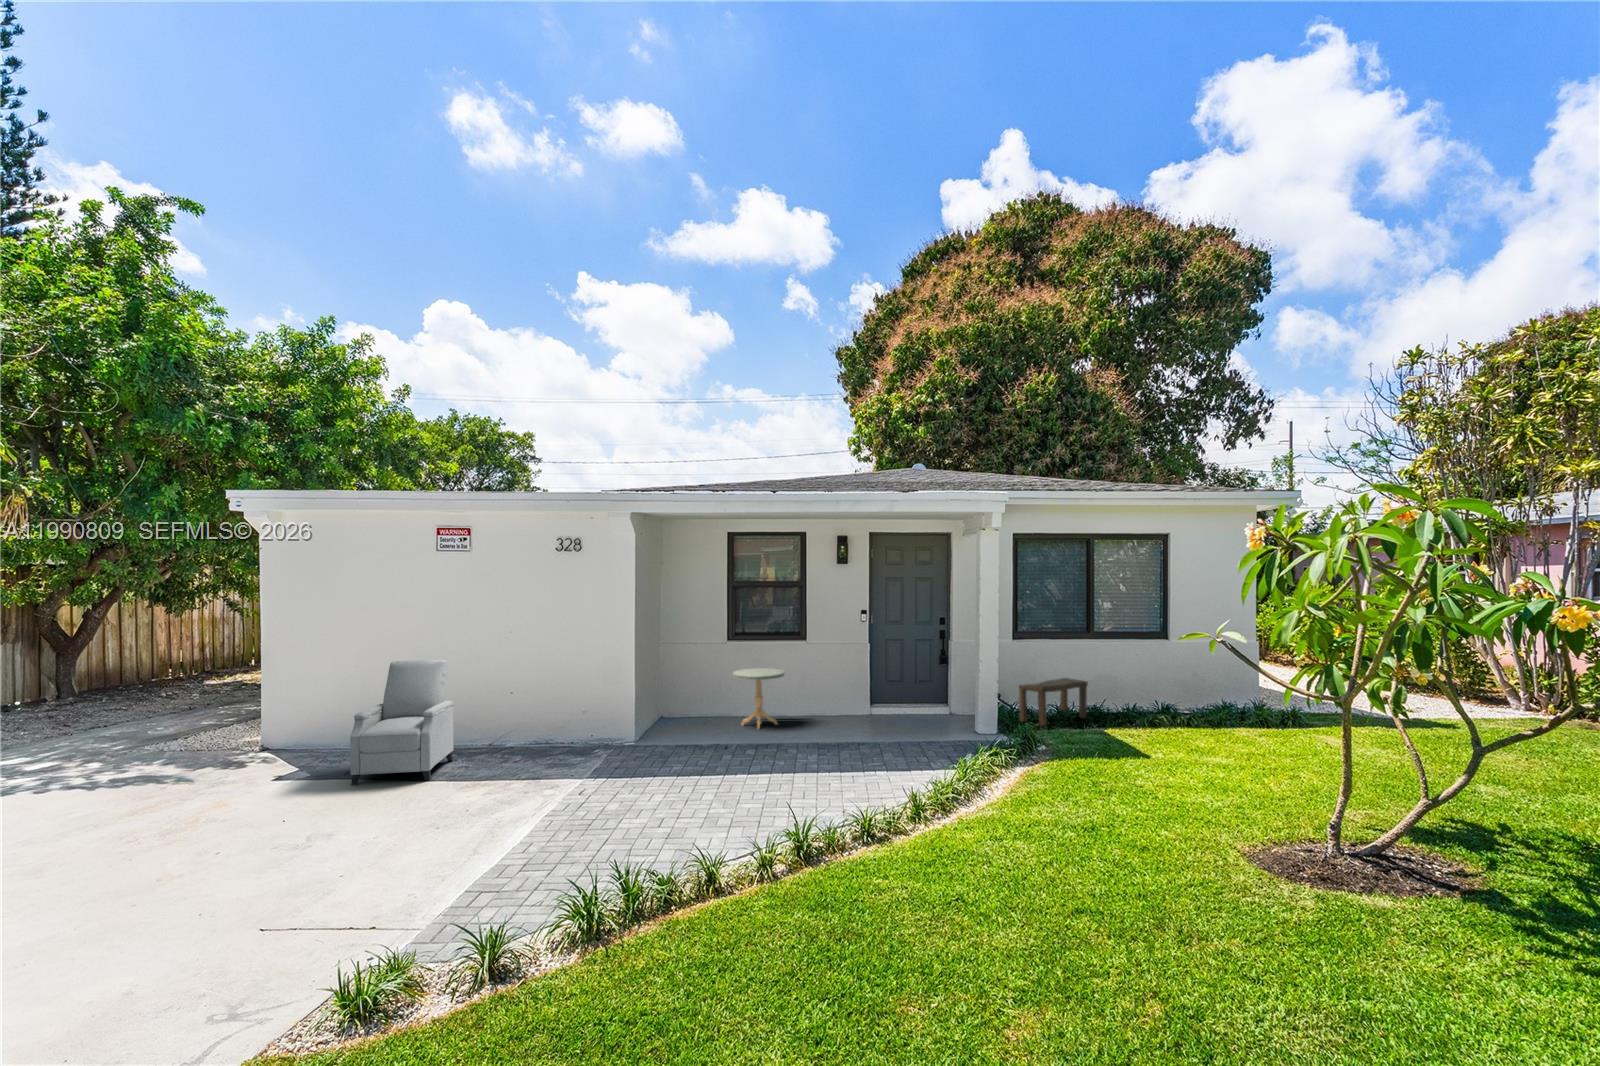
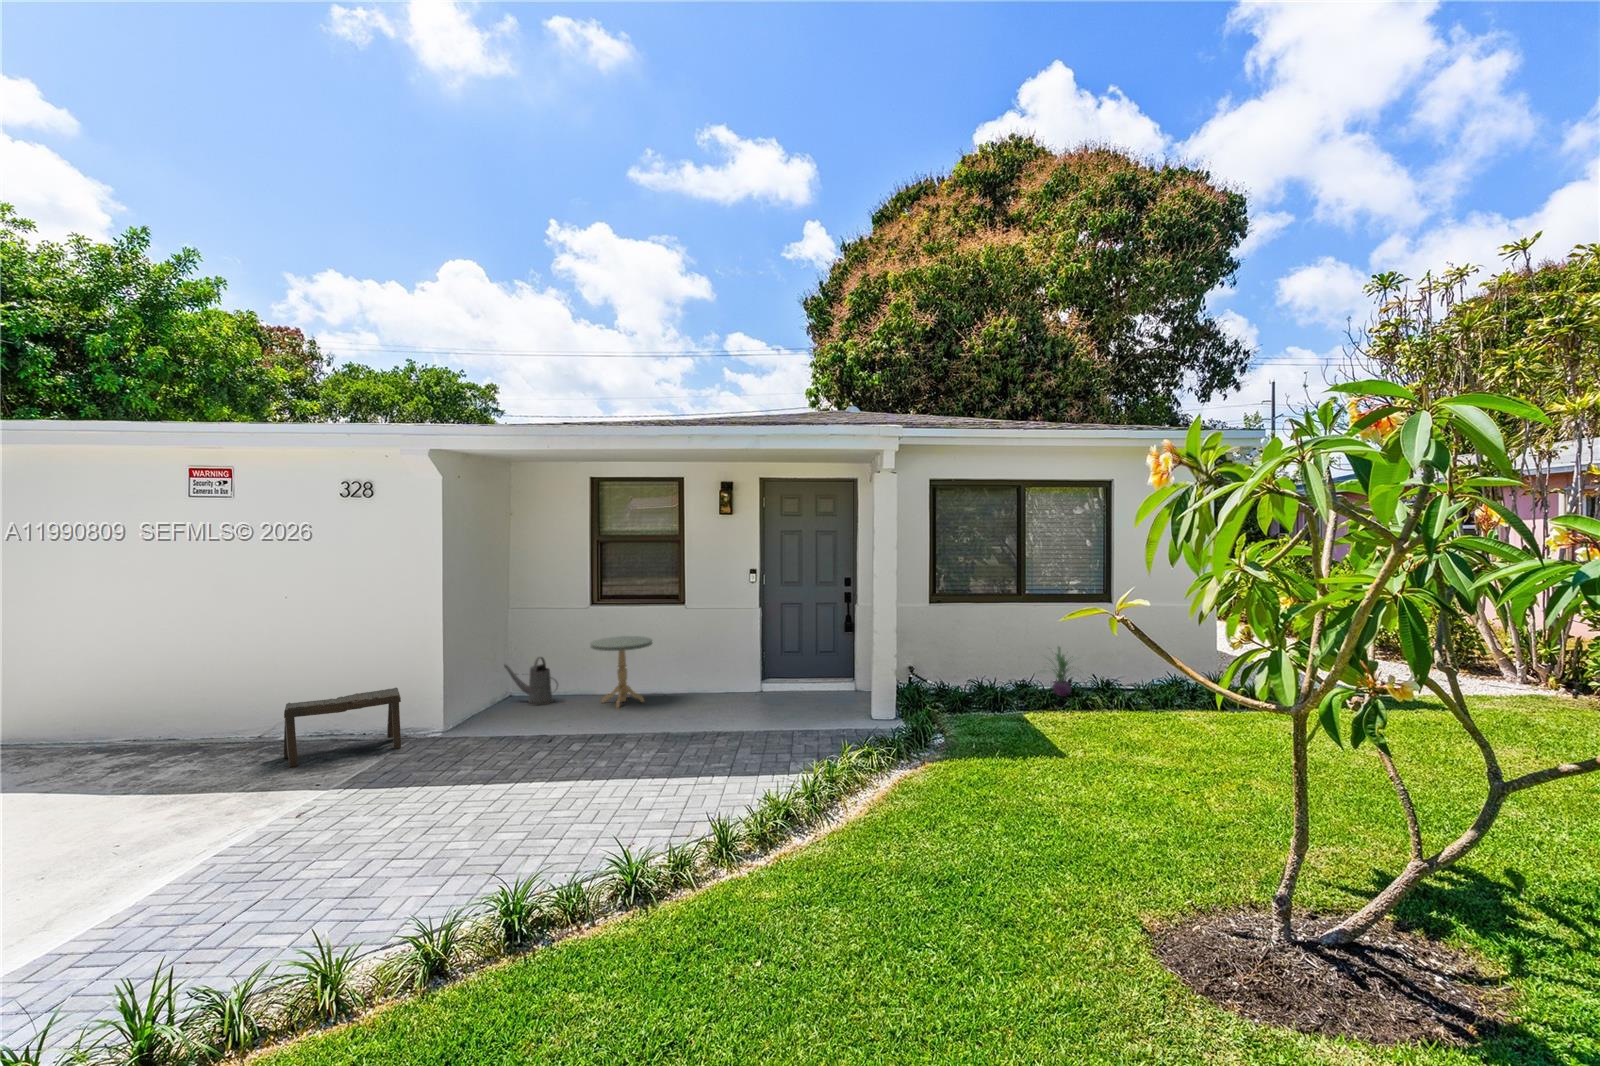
chair: present [350,660,454,785] -> none [45,628,220,786]
decorative plant: none [1111,675,1154,719] -> present [1053,647,1074,697]
bench: present [1019,678,1088,726] -> present [284,688,401,767]
watering can: none [655,686,703,728] -> present [504,657,558,706]

